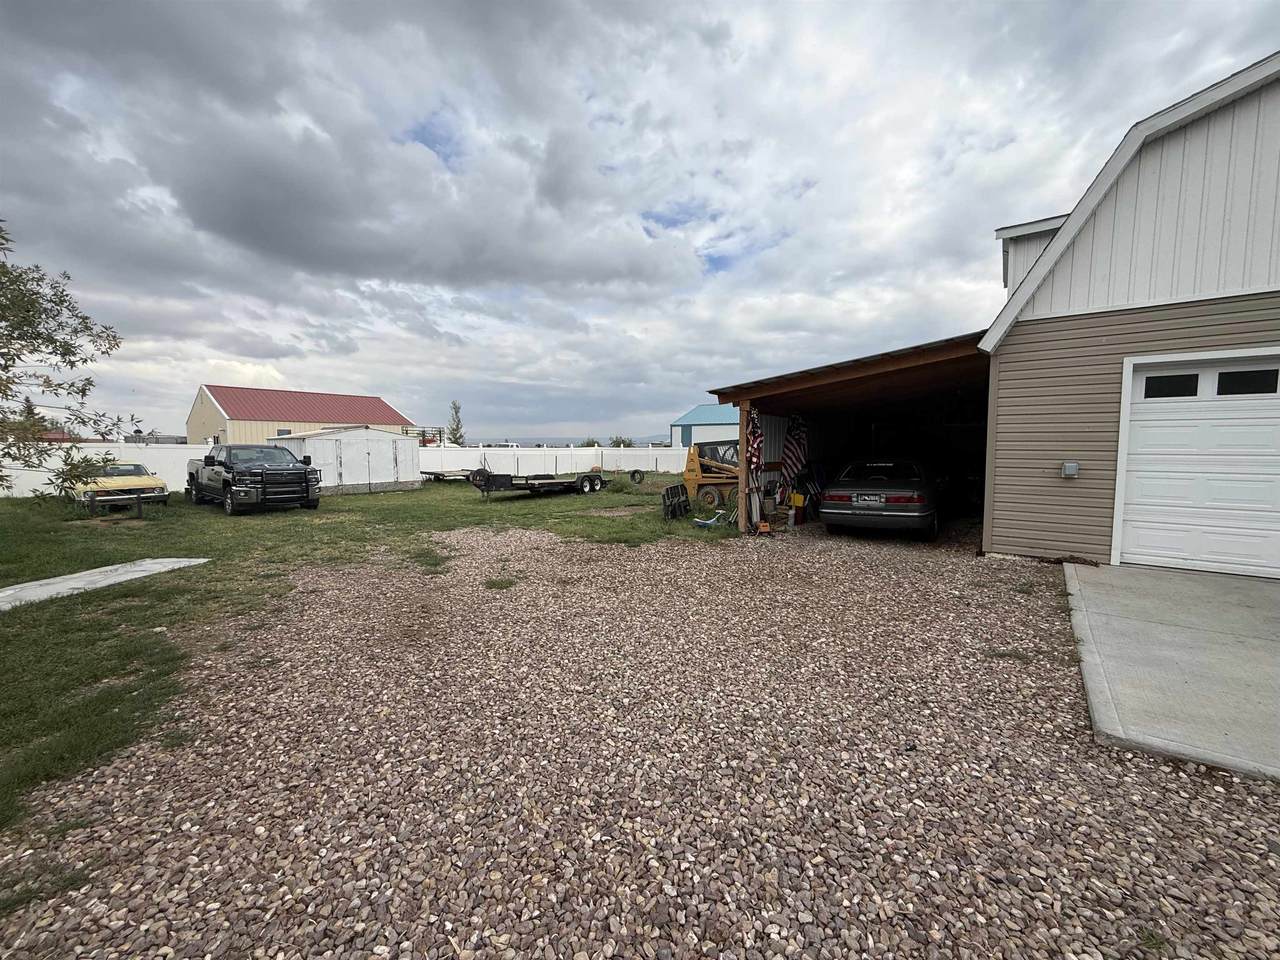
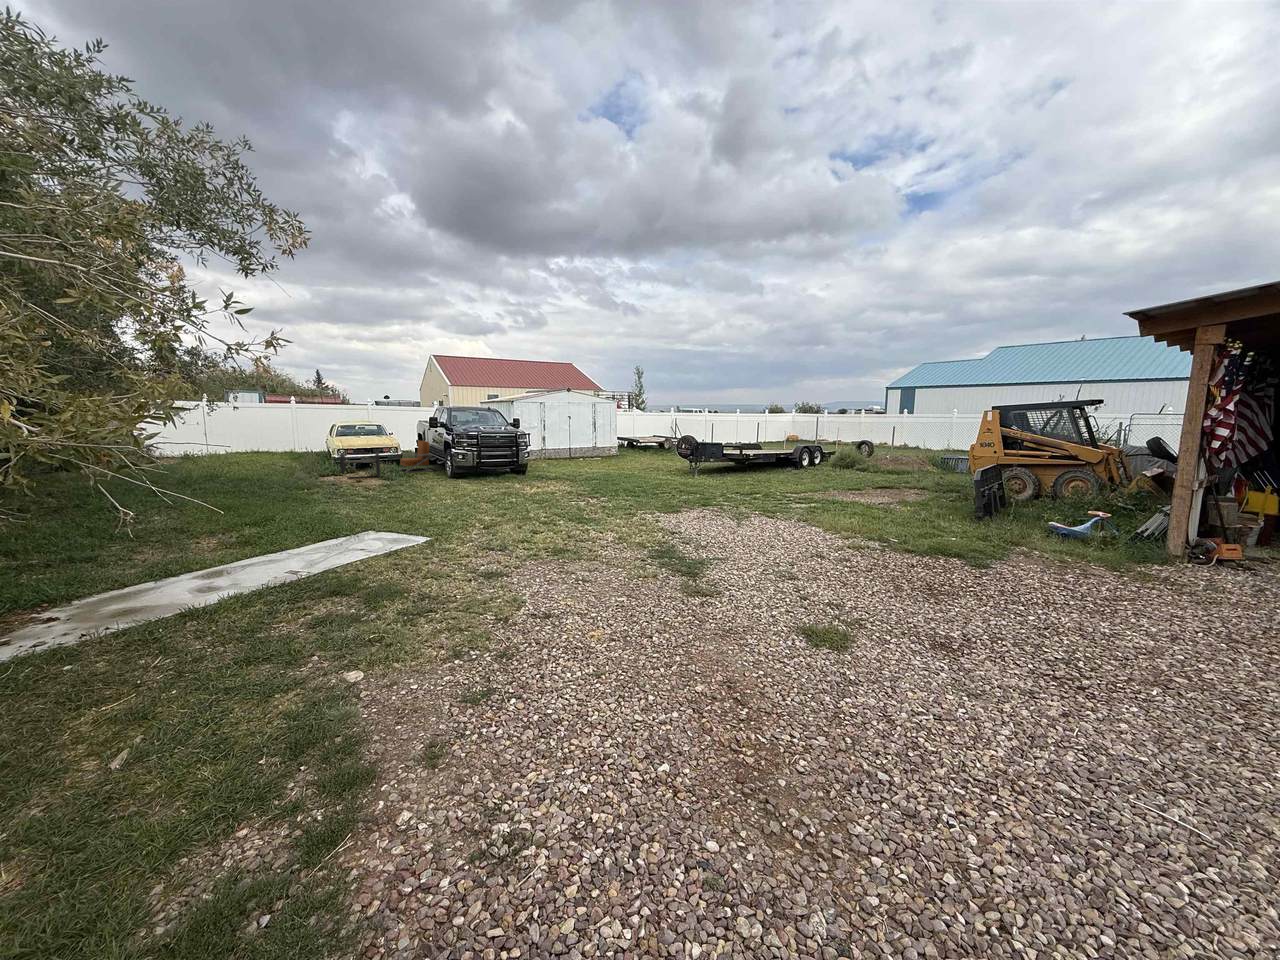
lounge chair: none [164,480,209,513] -> present [400,441,433,473]

